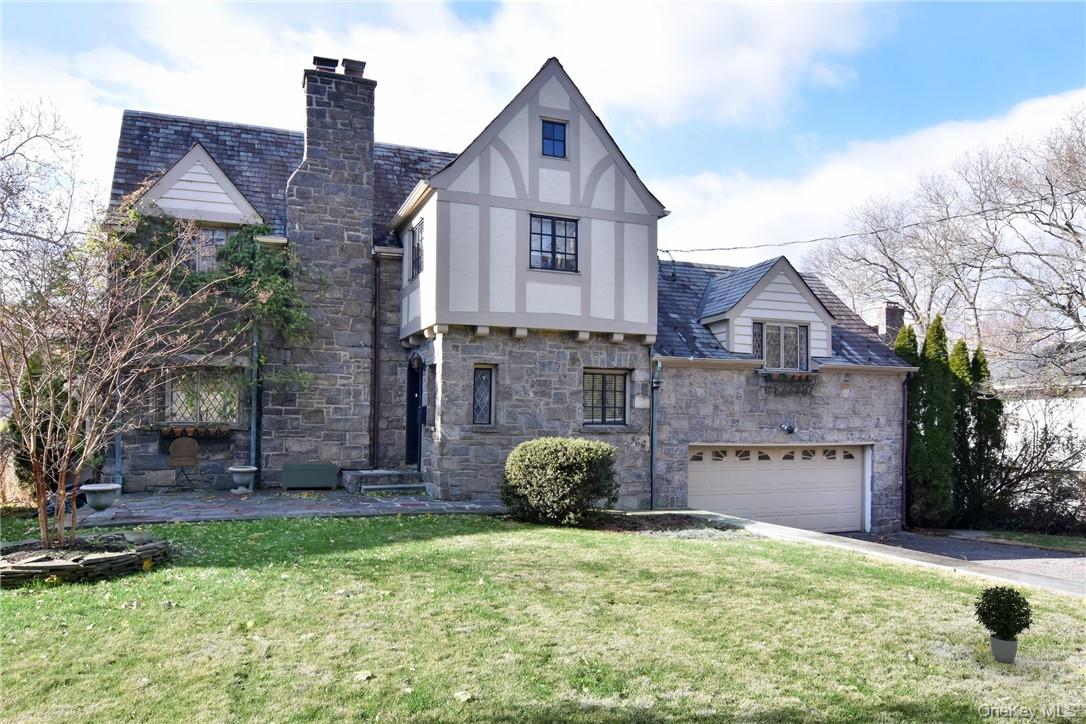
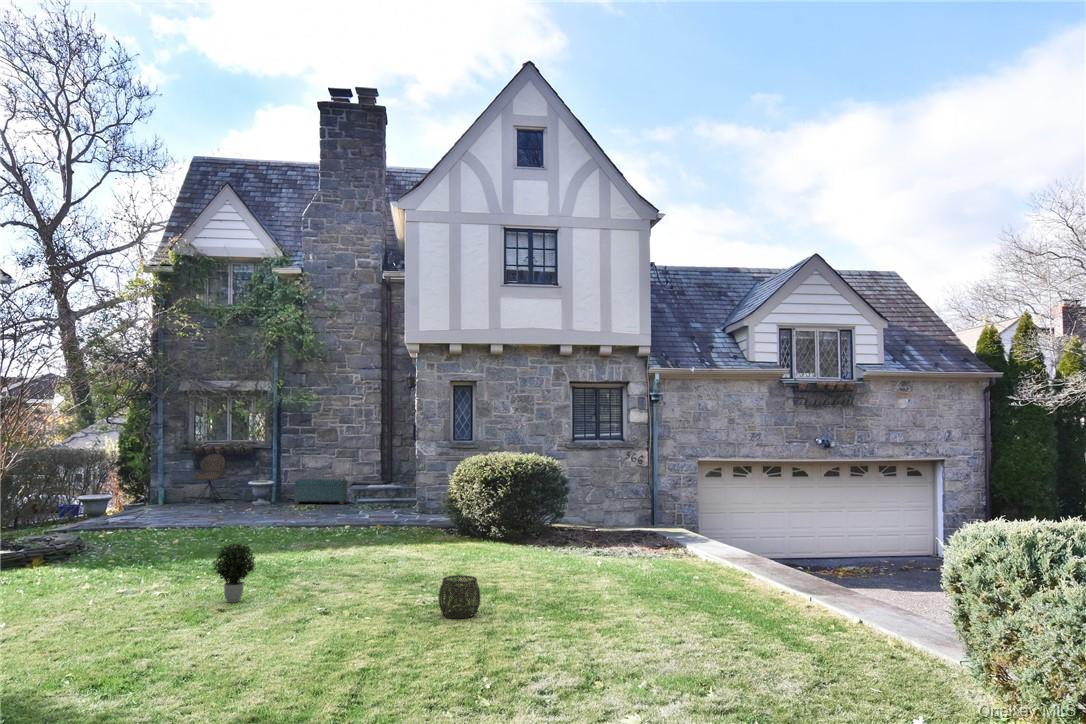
potted plant: present [974,586,1034,663] -> present [212,544,255,603]
woven basket: none [759,588,808,638] -> present [438,575,481,619]

